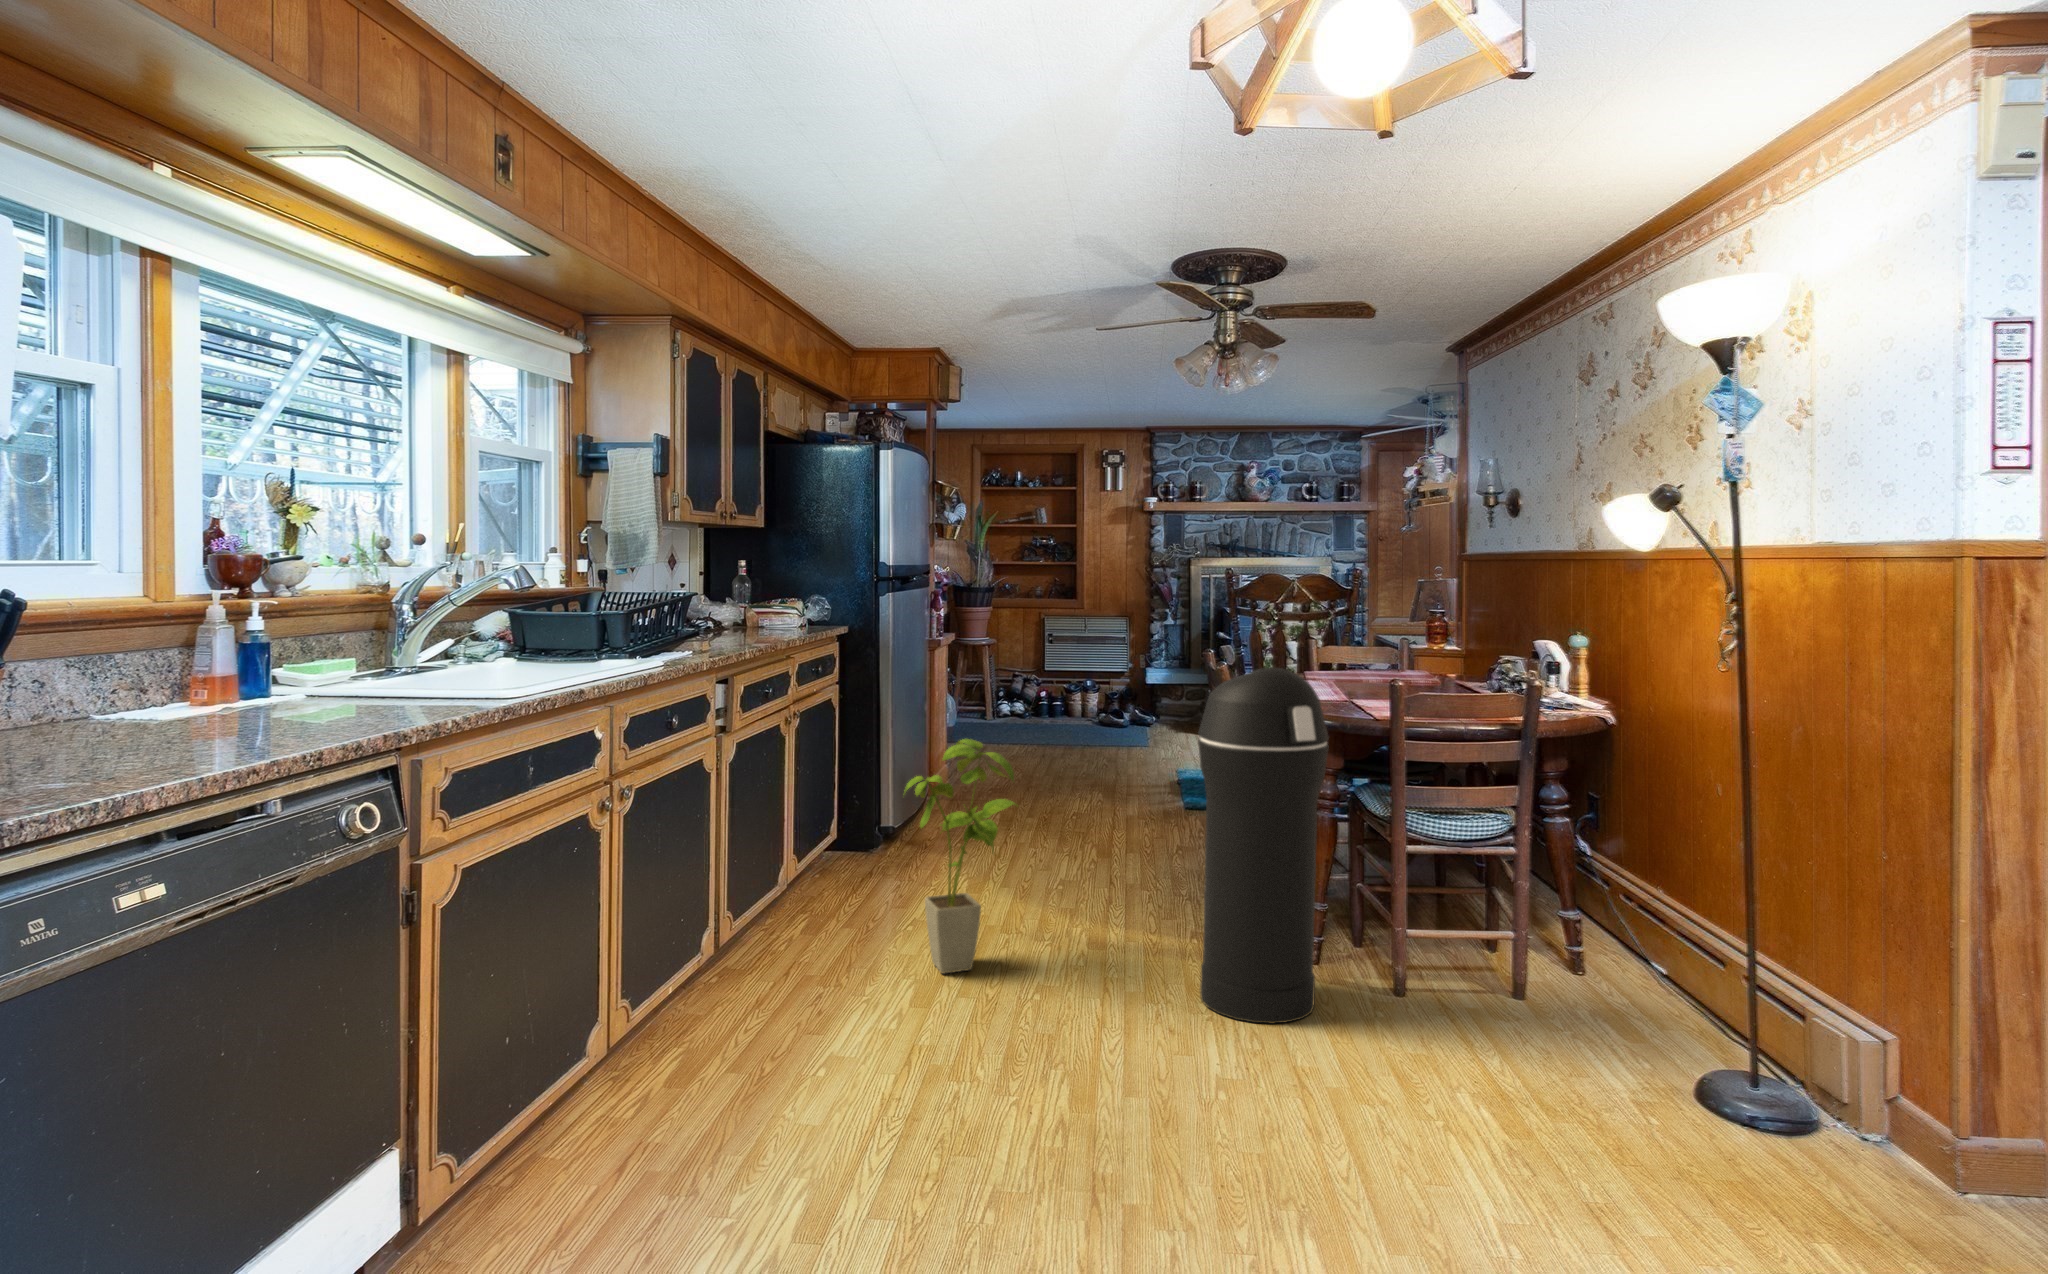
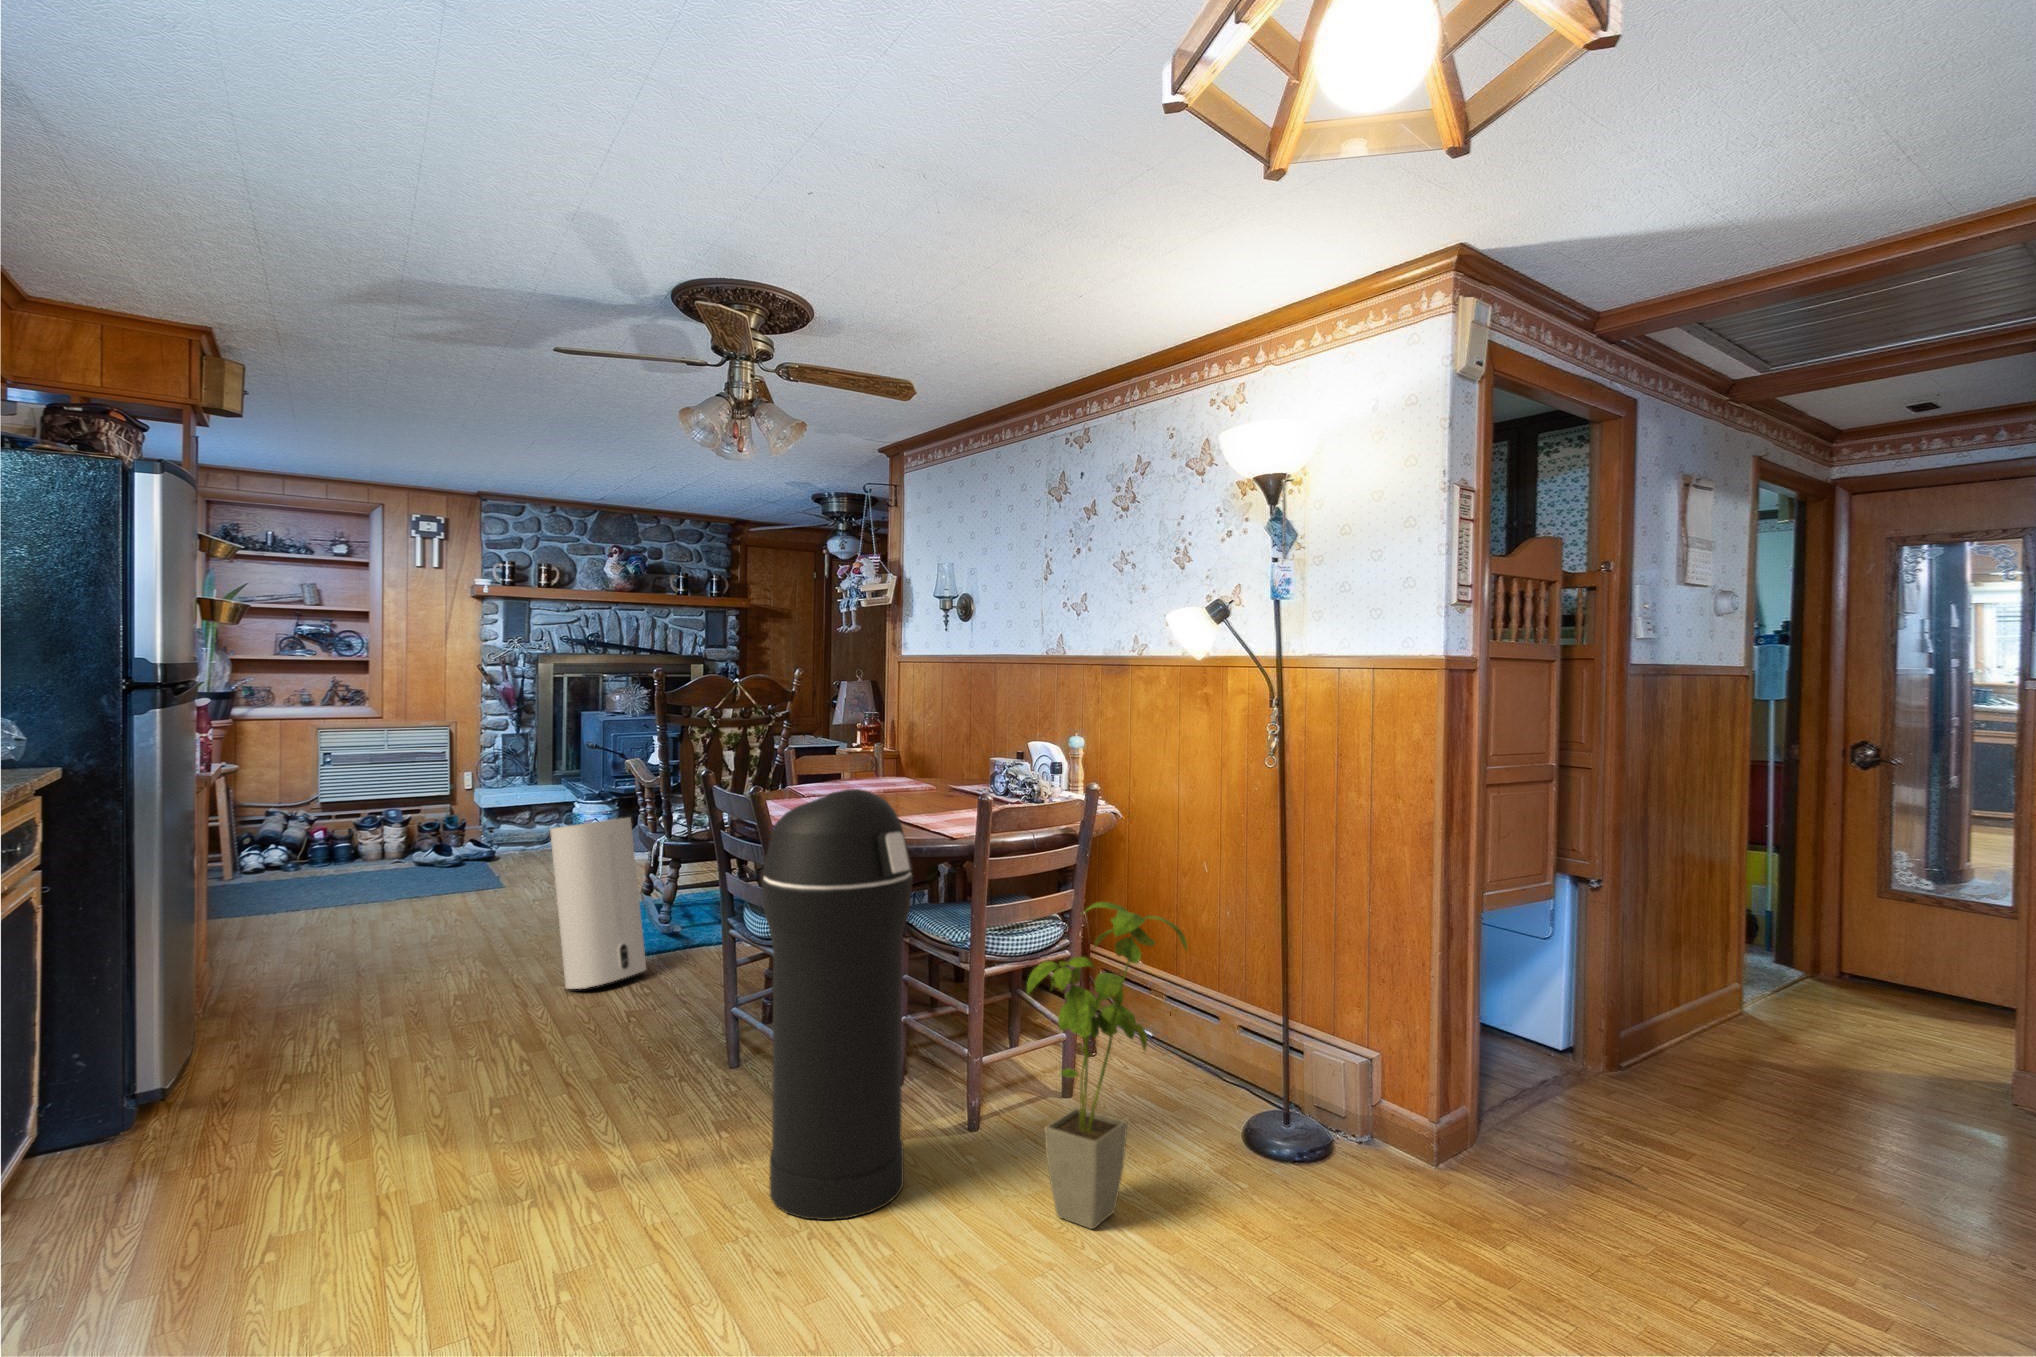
air purifier: none [1101,692,1175,830] -> present [550,818,646,989]
house plant: present [904,739,1018,973] -> present [1027,902,1187,1229]

